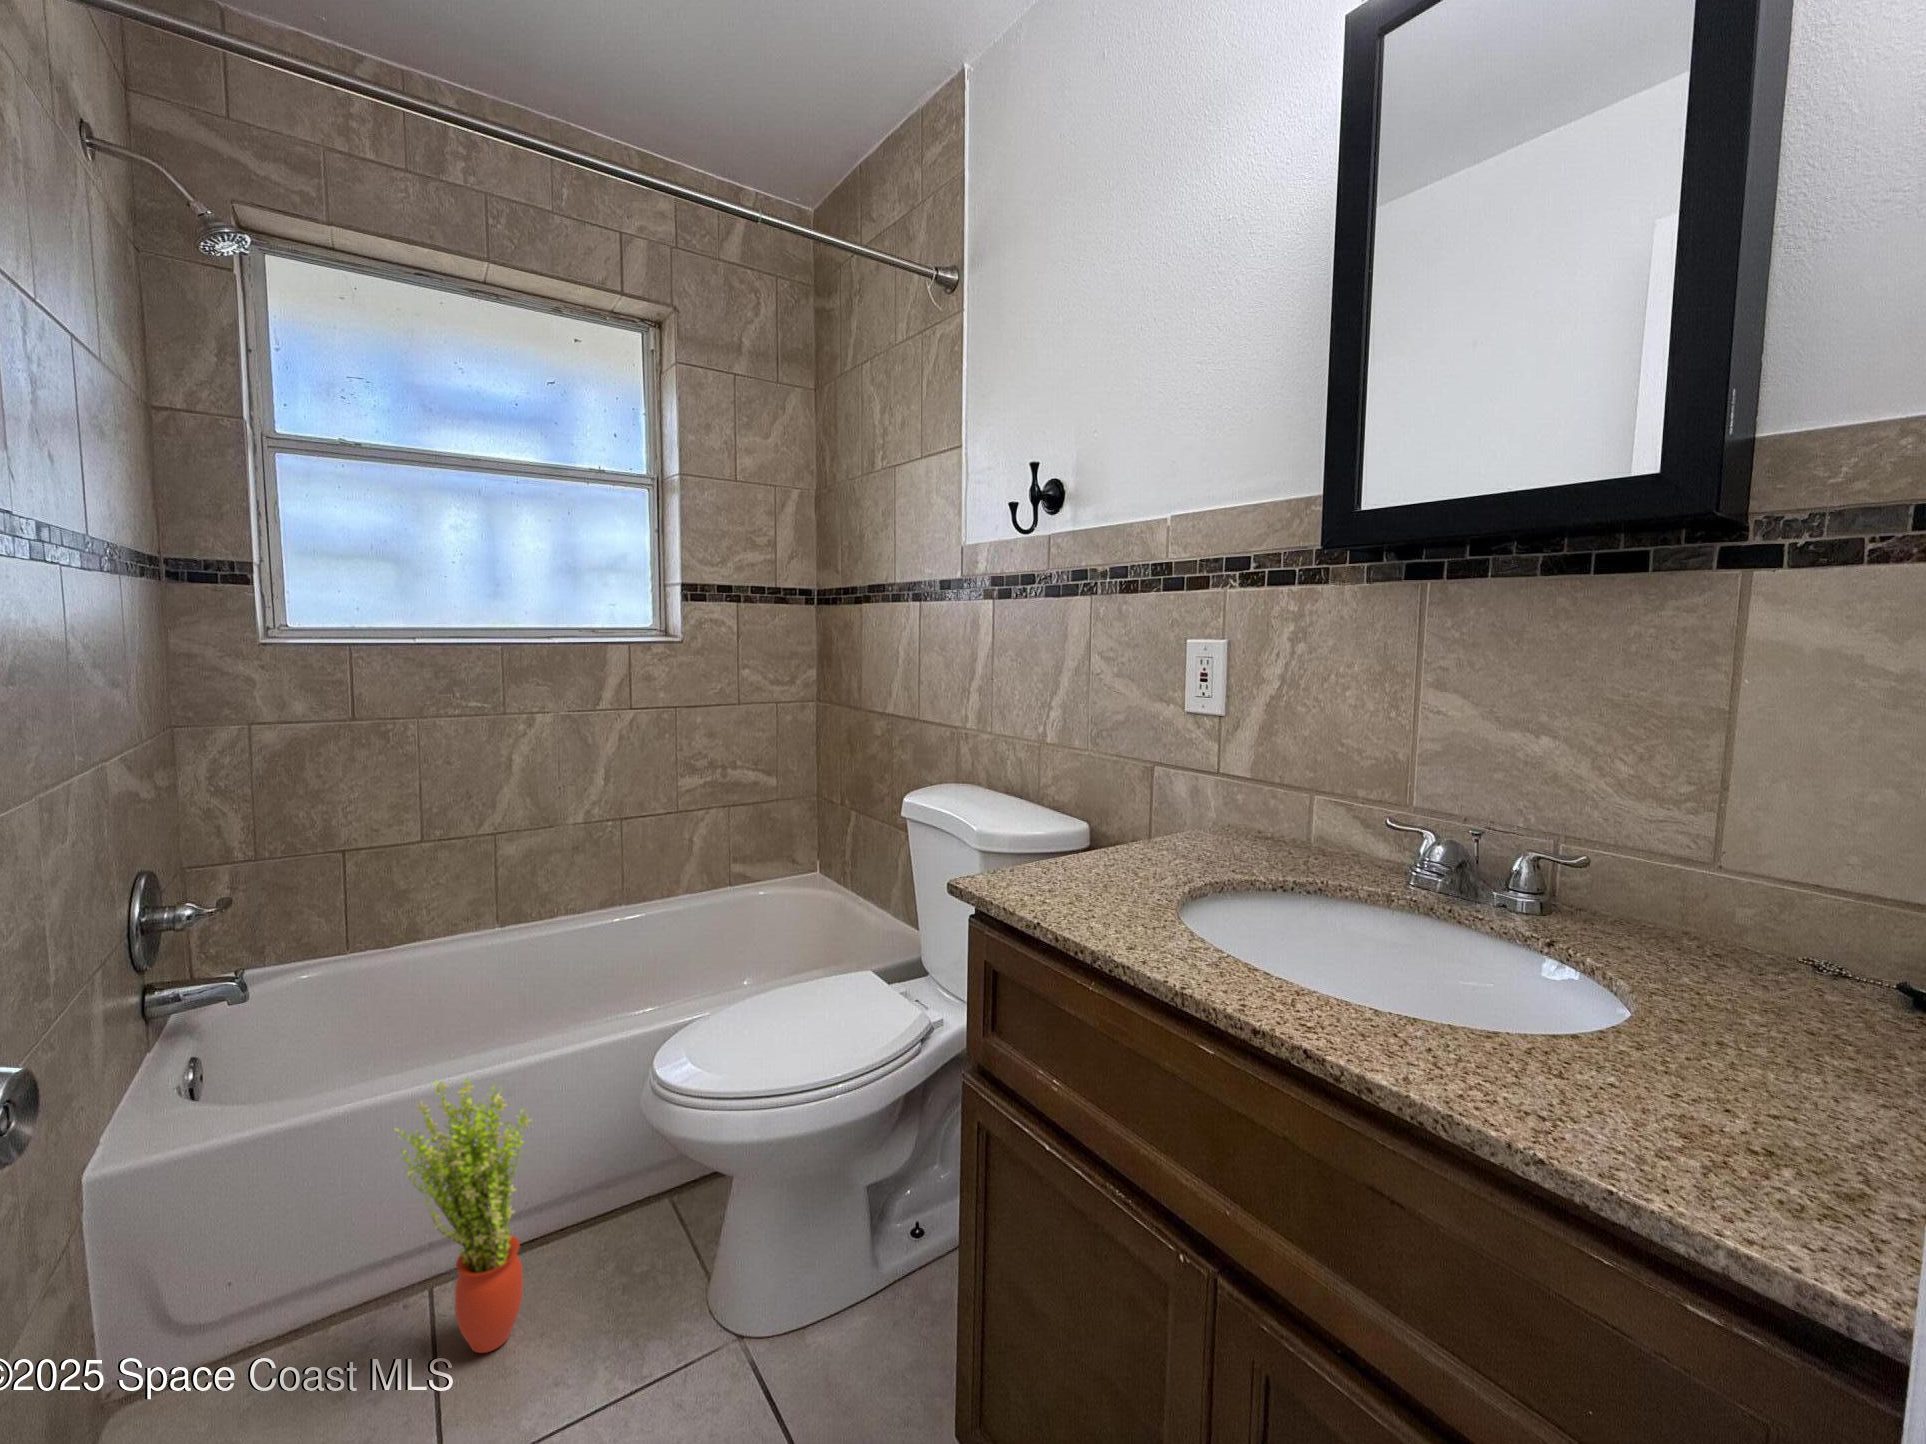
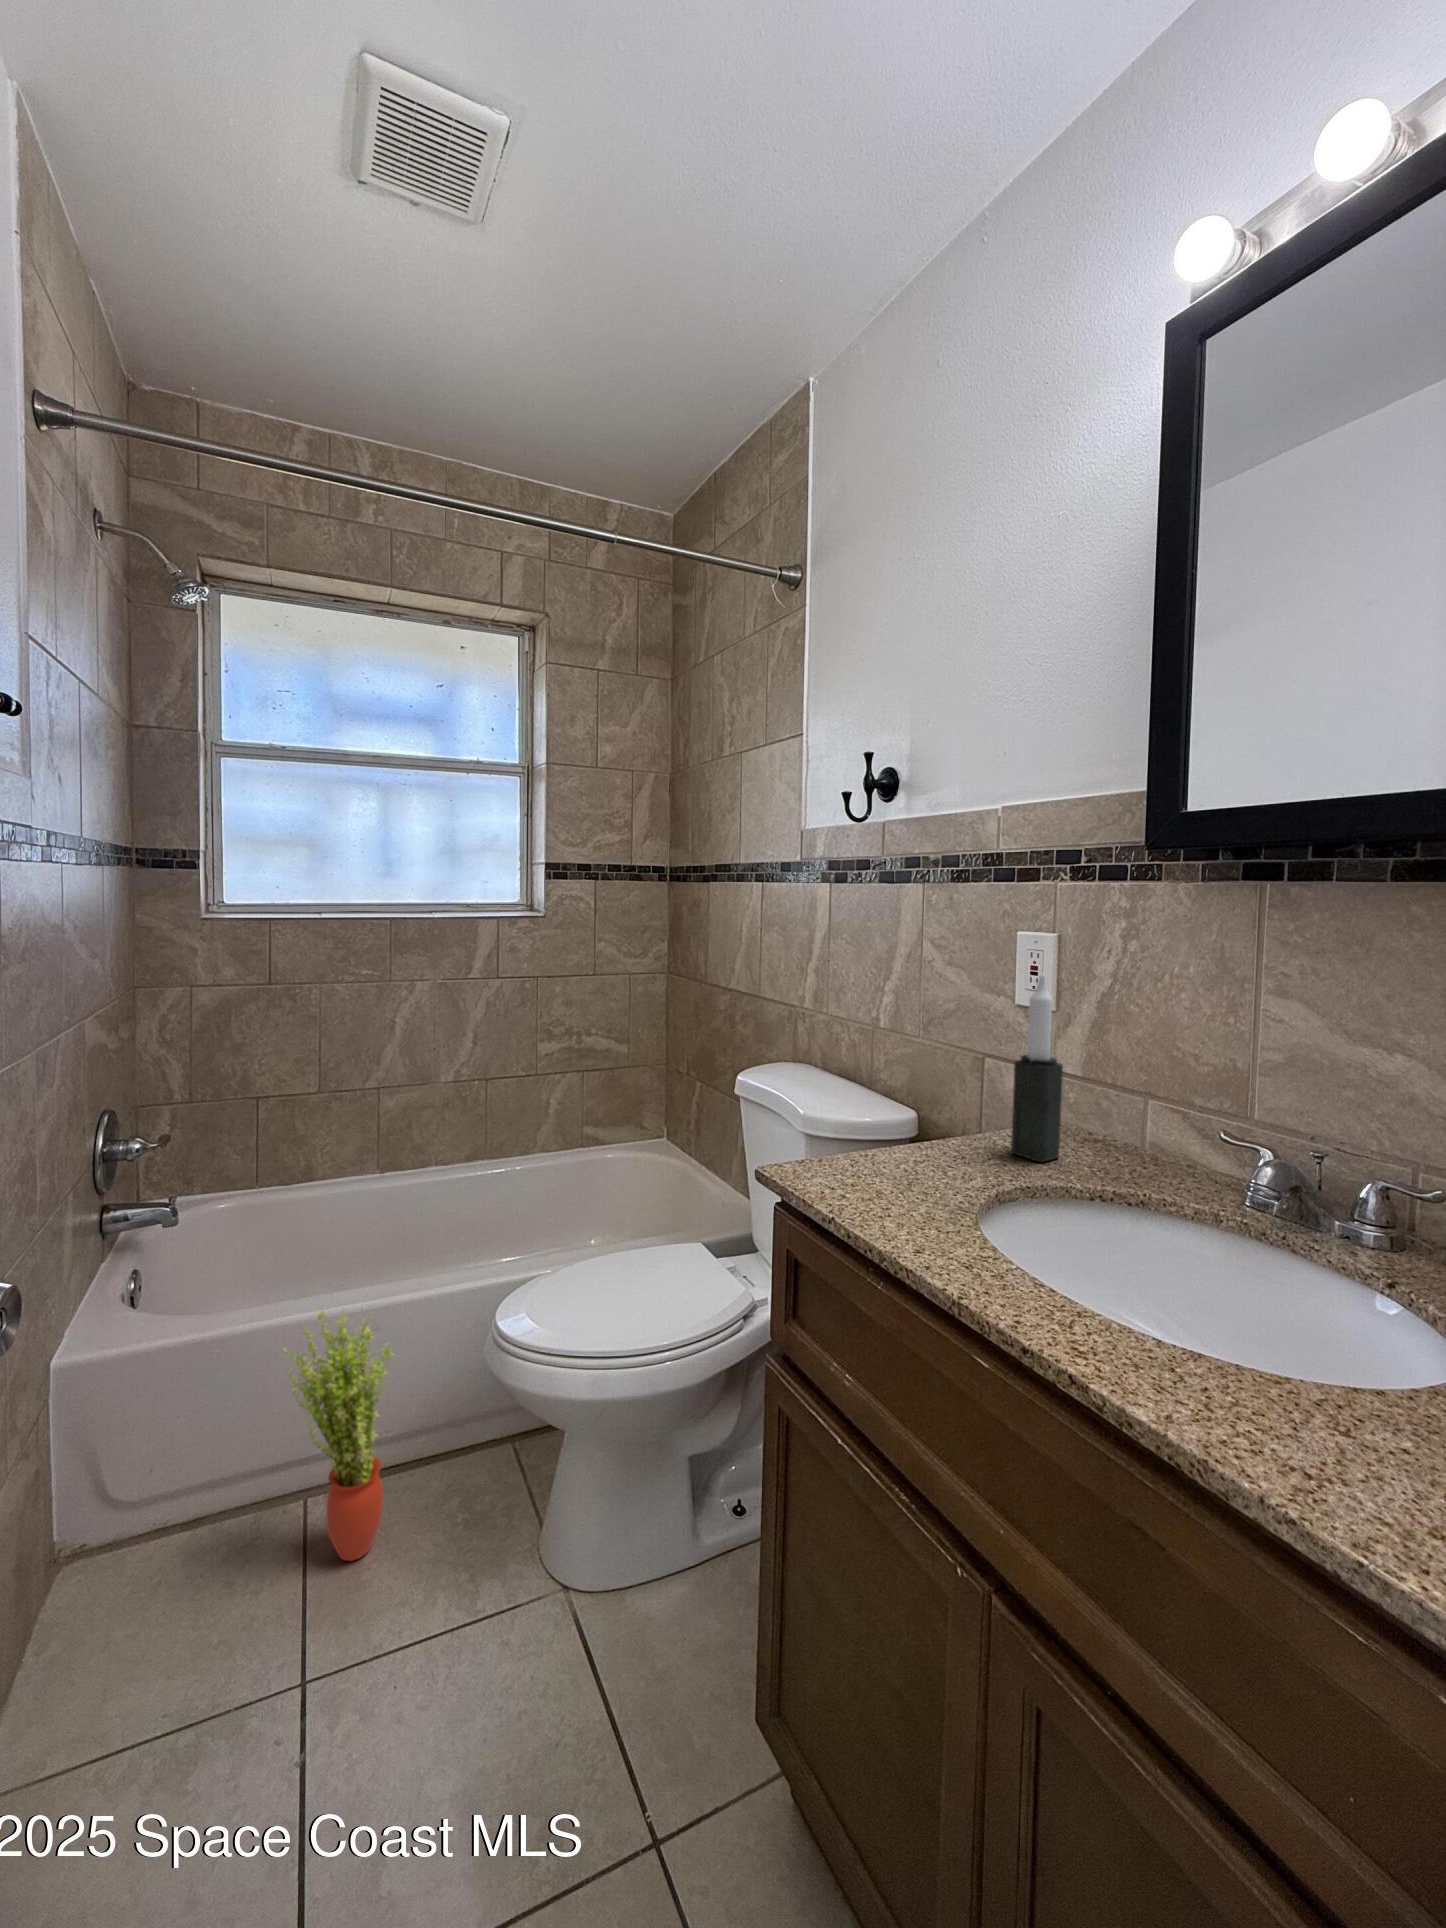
candle: none [1193,674,1242,859] -> present [1011,974,1063,1162]

